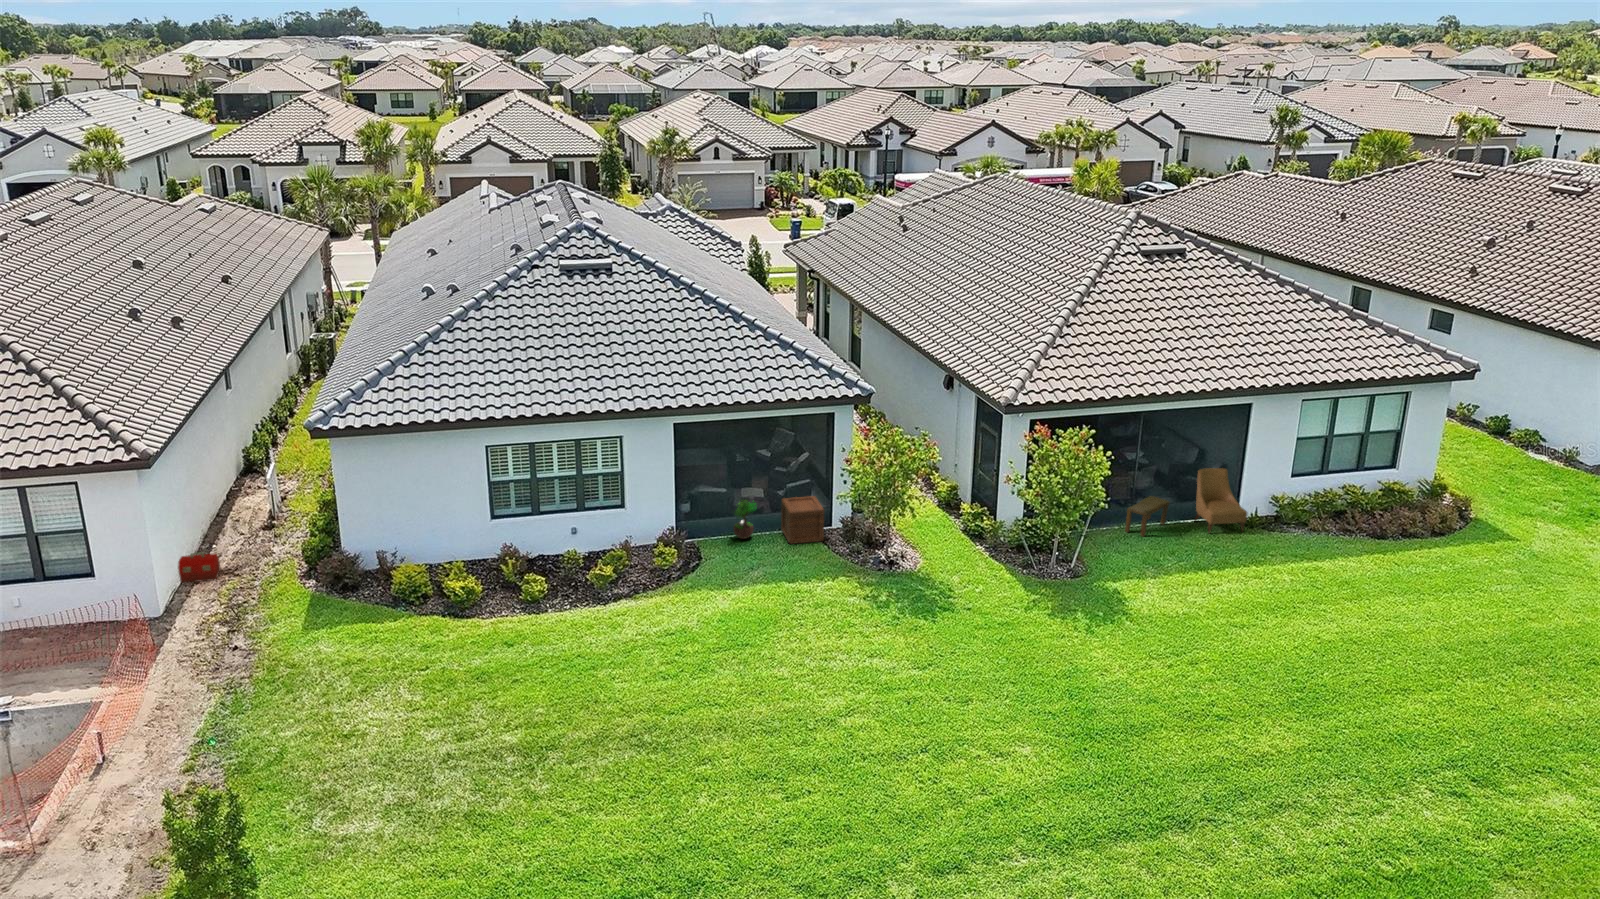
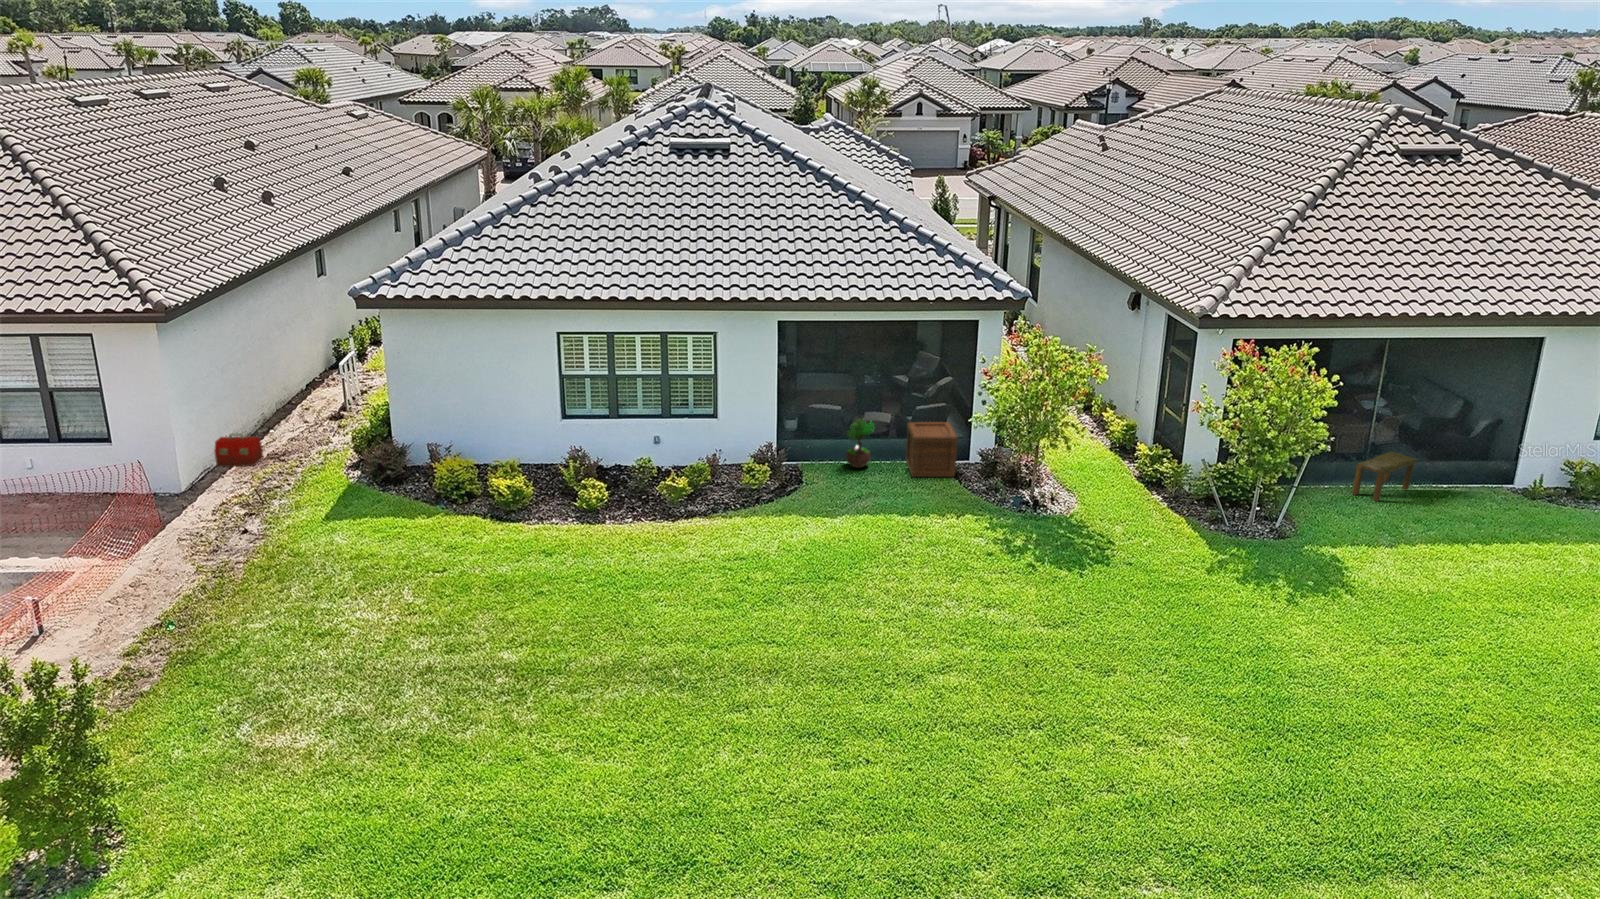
chair: present [1194,468,1247,533] -> none [1449,421,1527,506]

